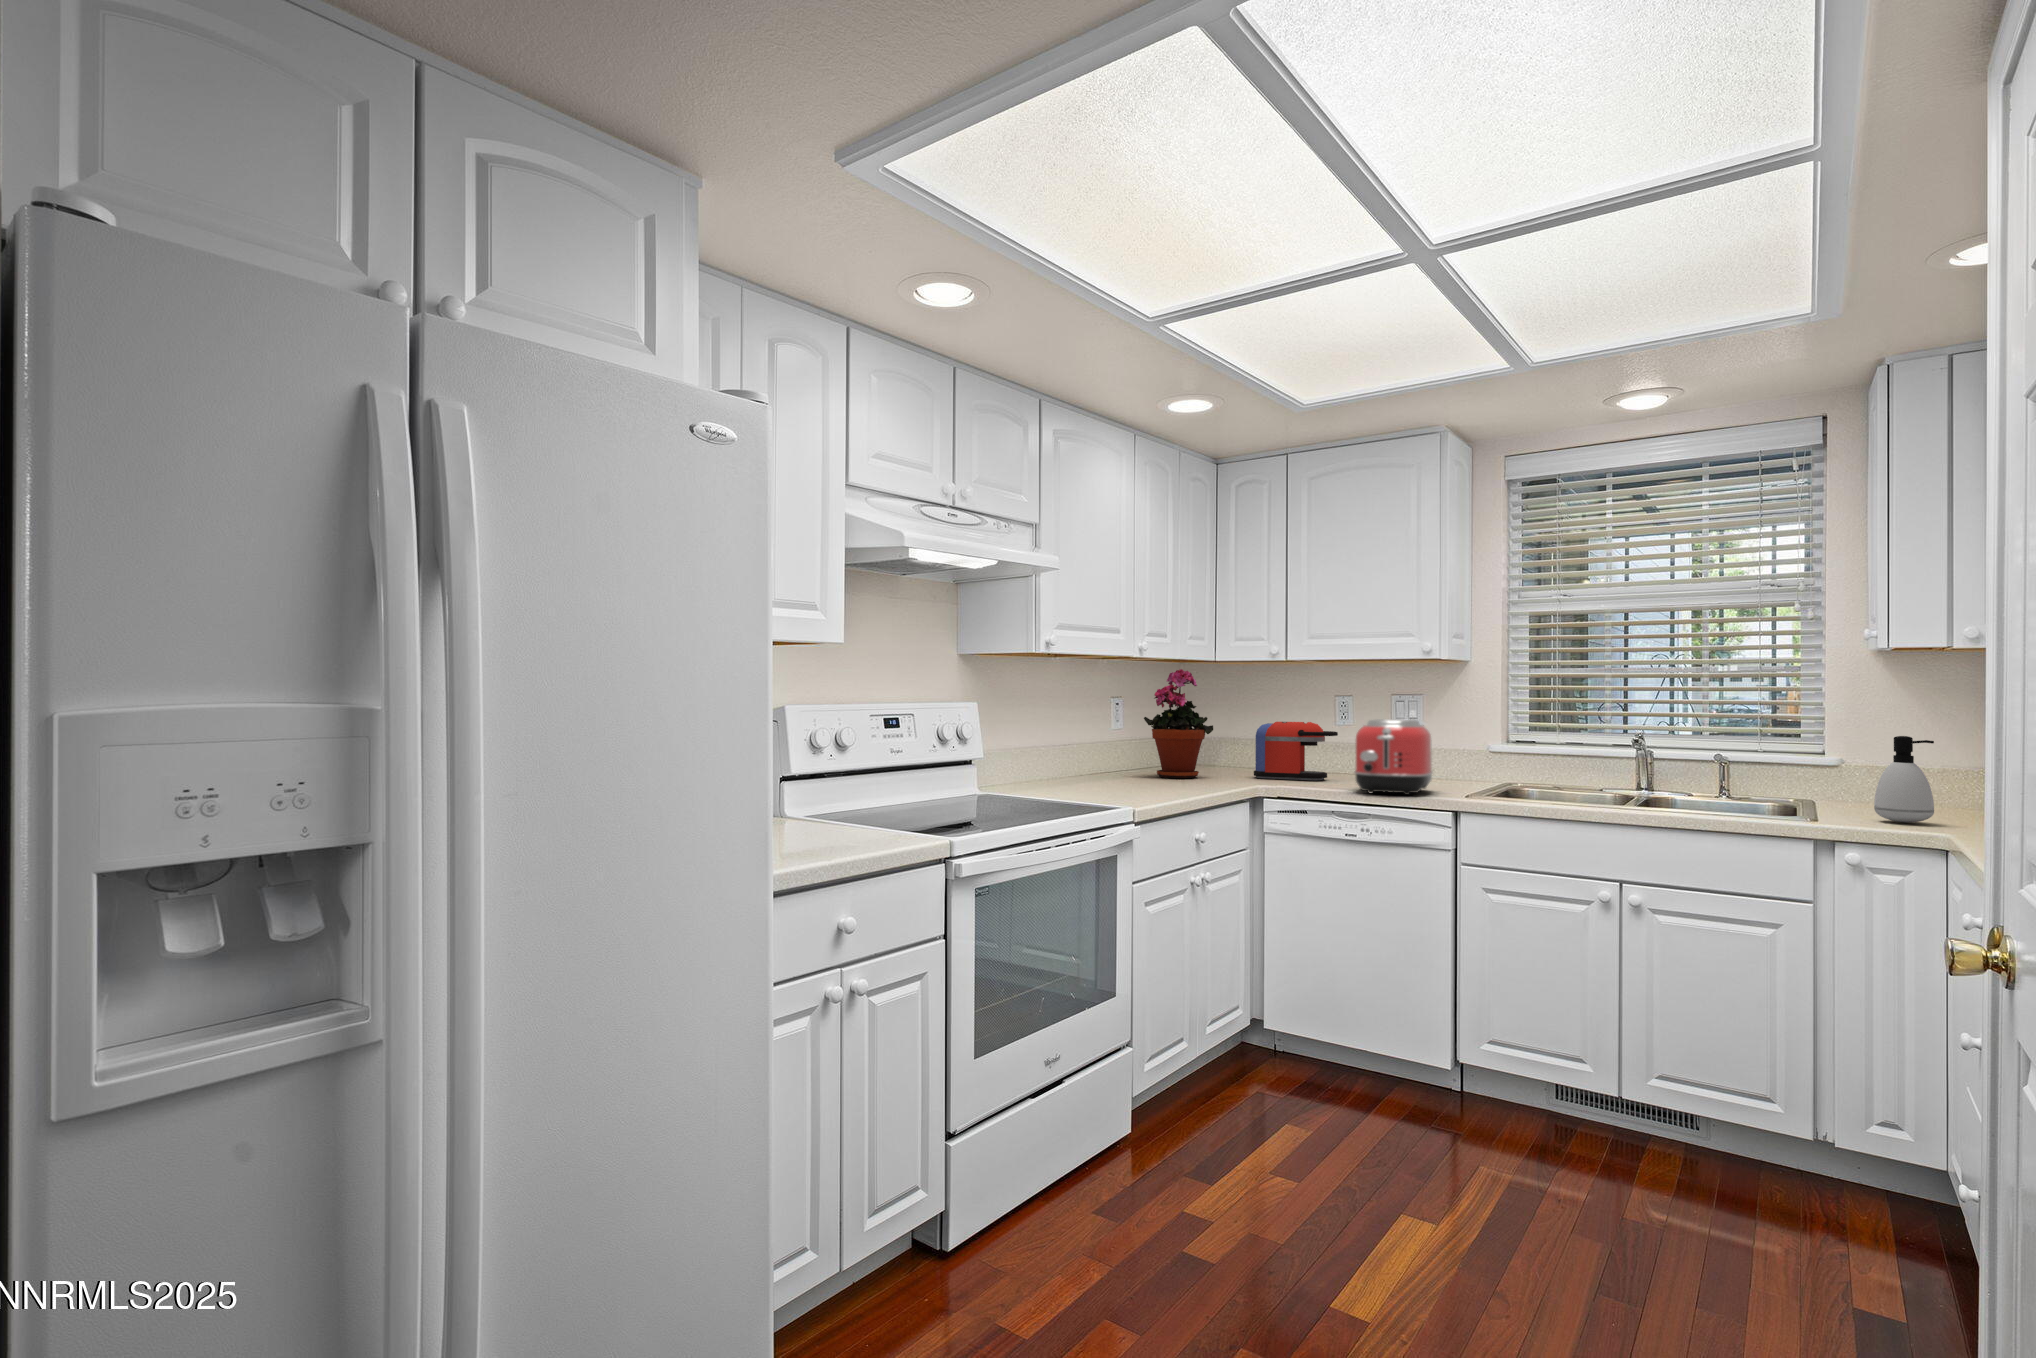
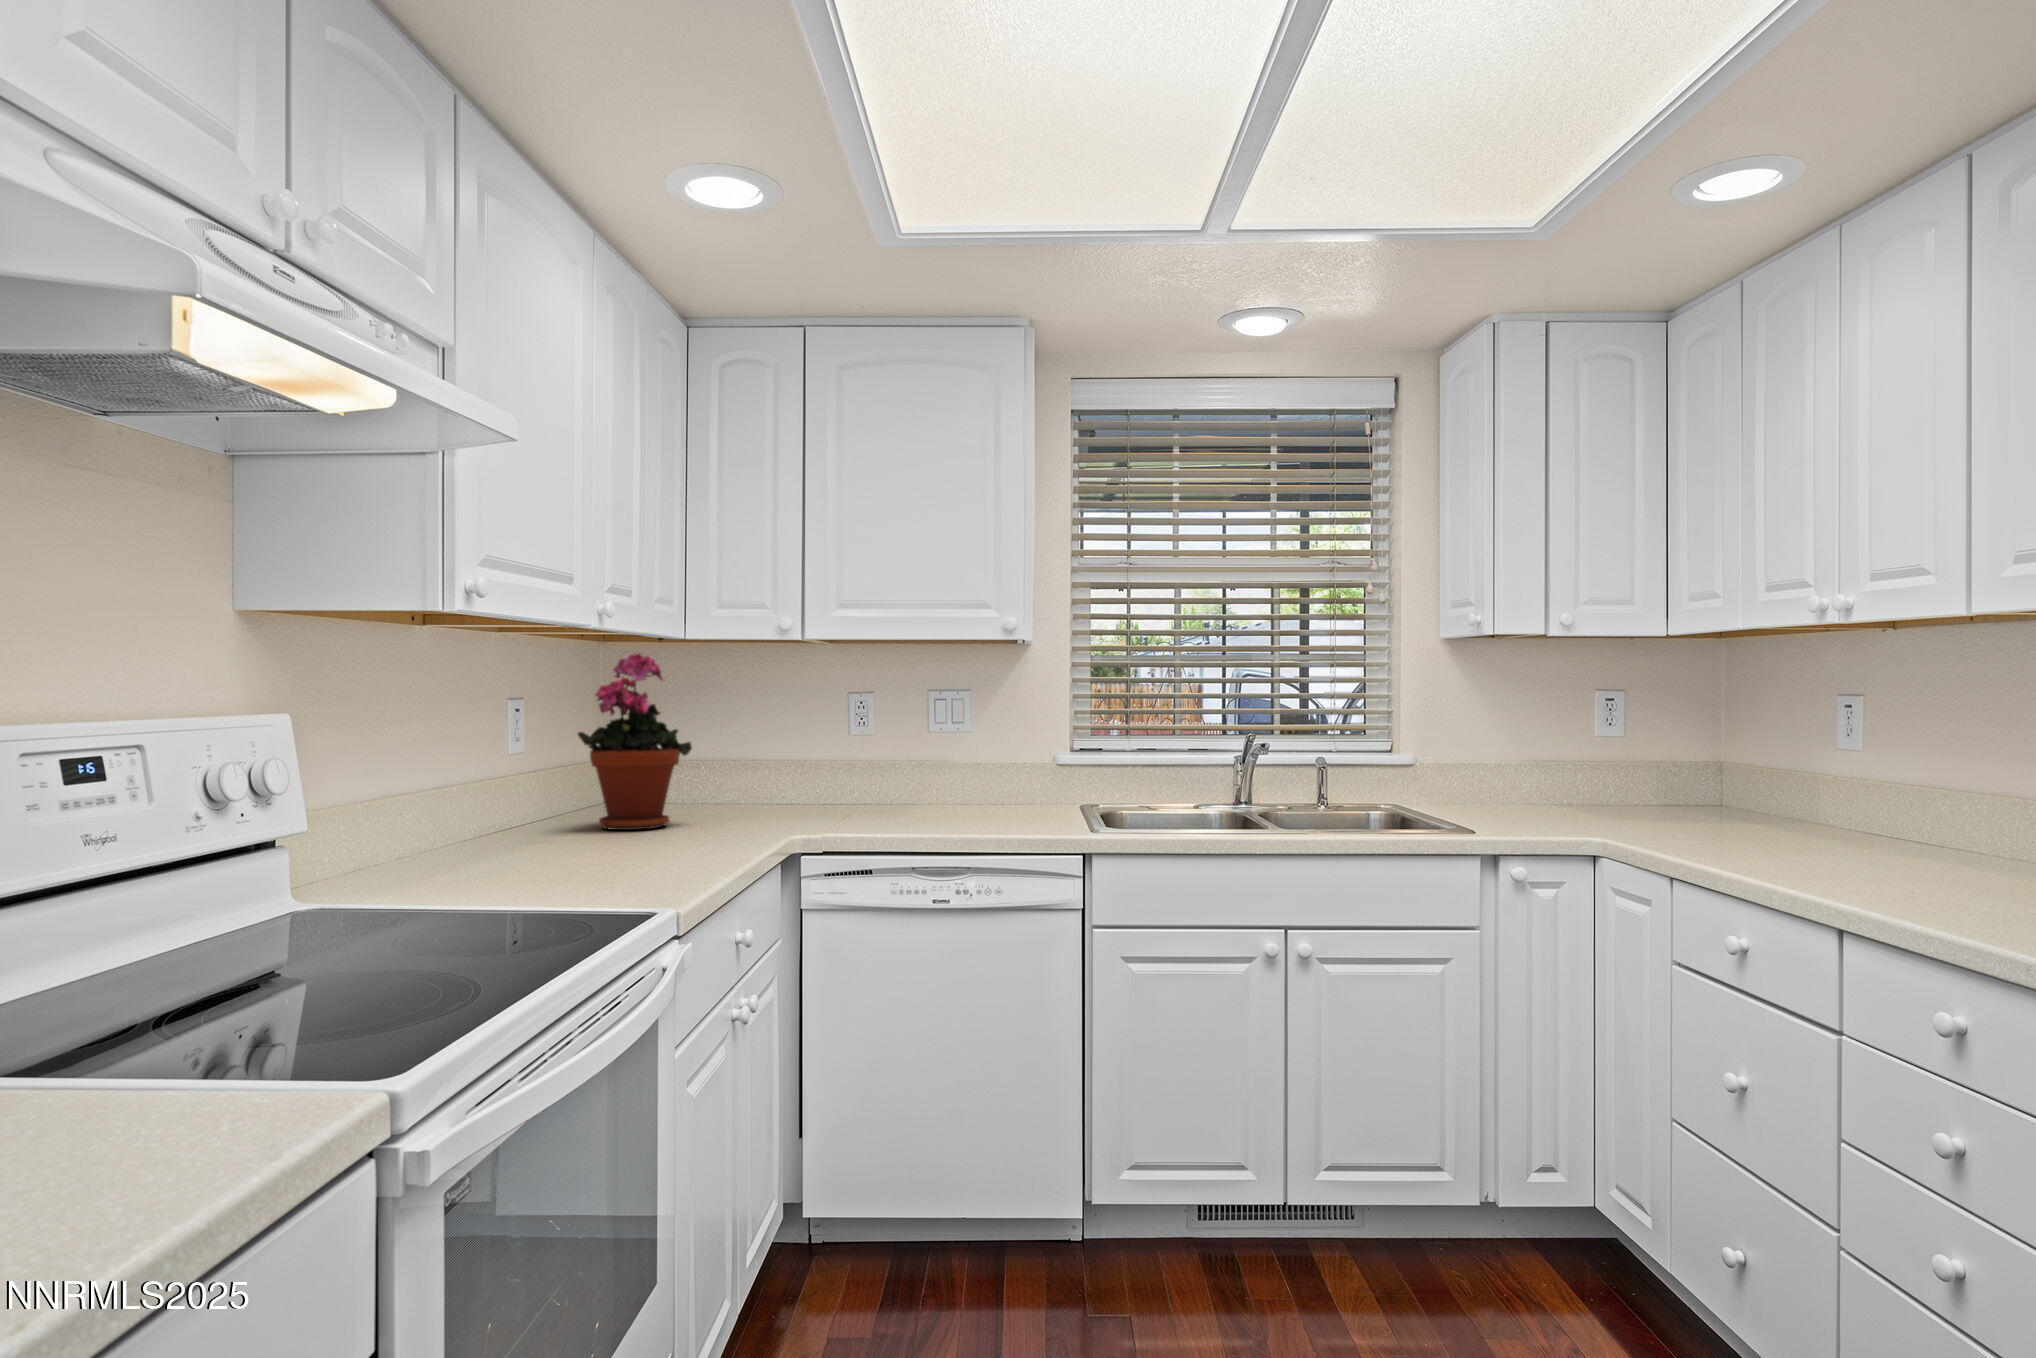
toaster: present [1355,719,1433,795] -> none [929,725,1034,835]
coffee maker: present [1254,722,1338,780] -> none [749,732,872,819]
soap dispenser: present [1874,736,1934,822] -> none [1502,731,1558,826]

